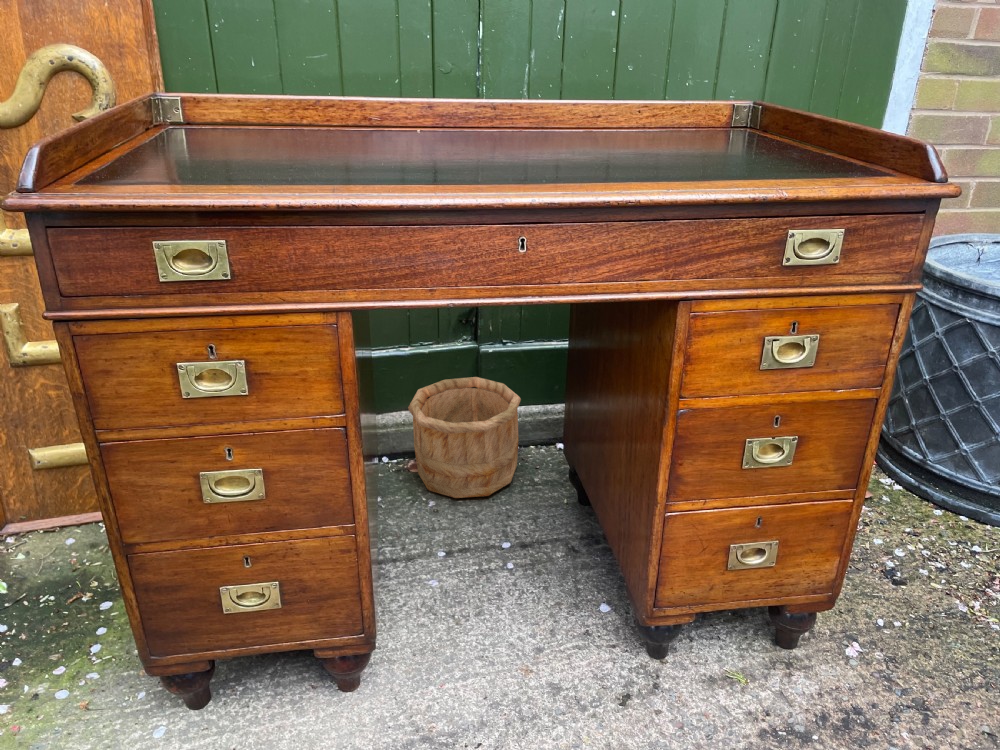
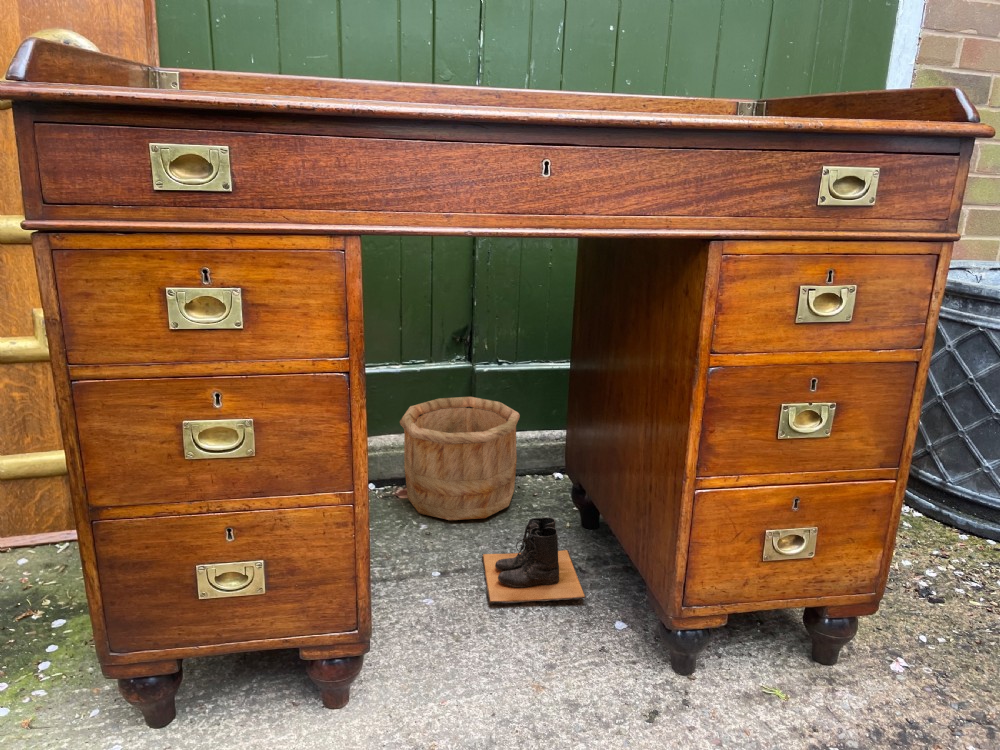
boots: none [483,506,574,587] -> present [482,517,585,604]

